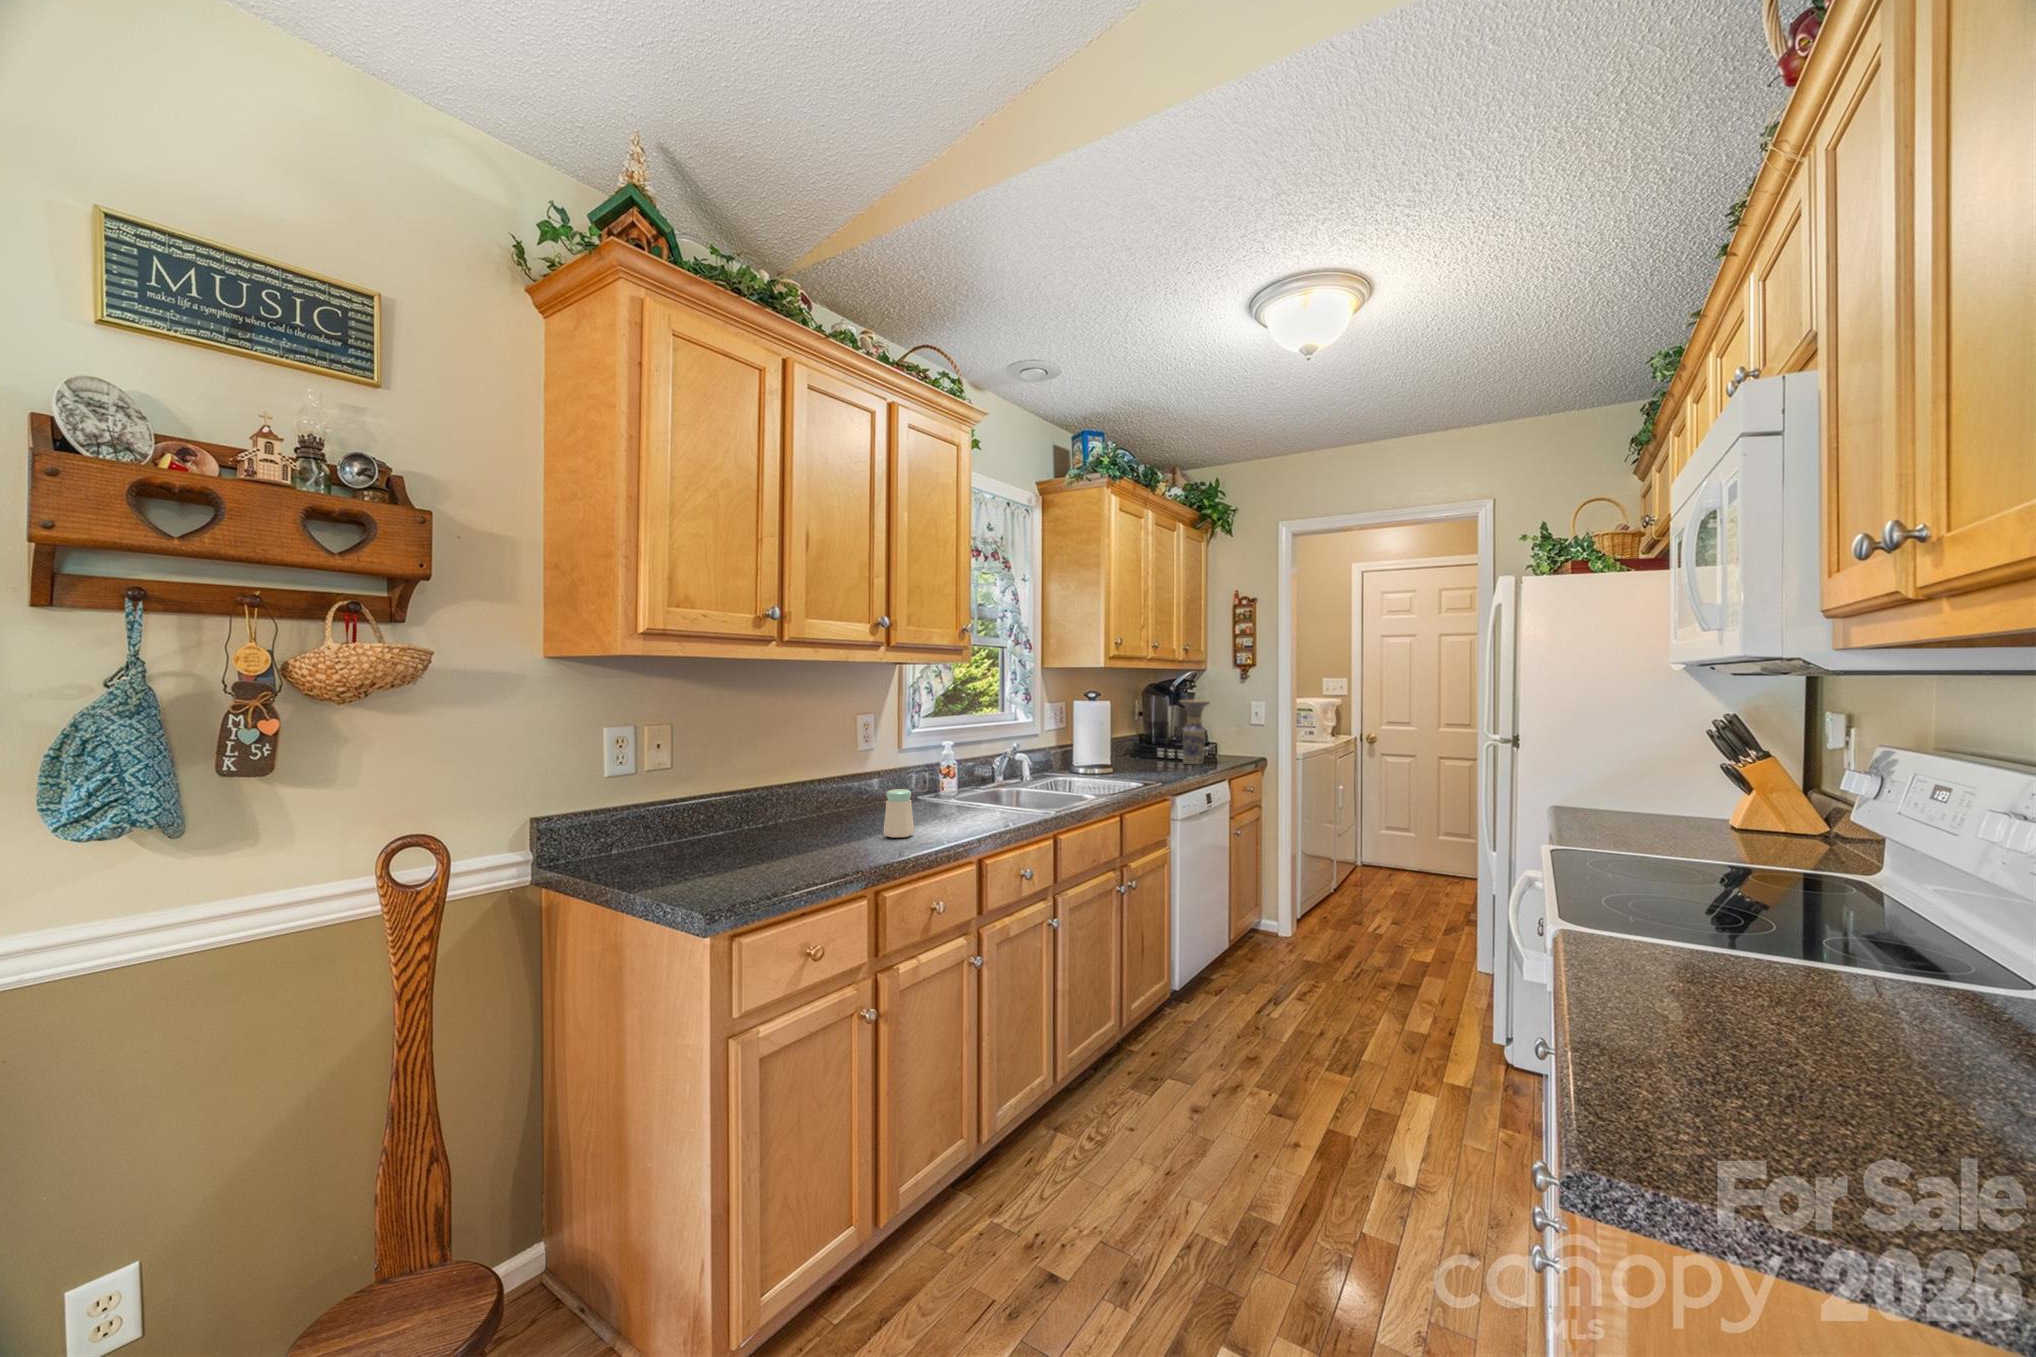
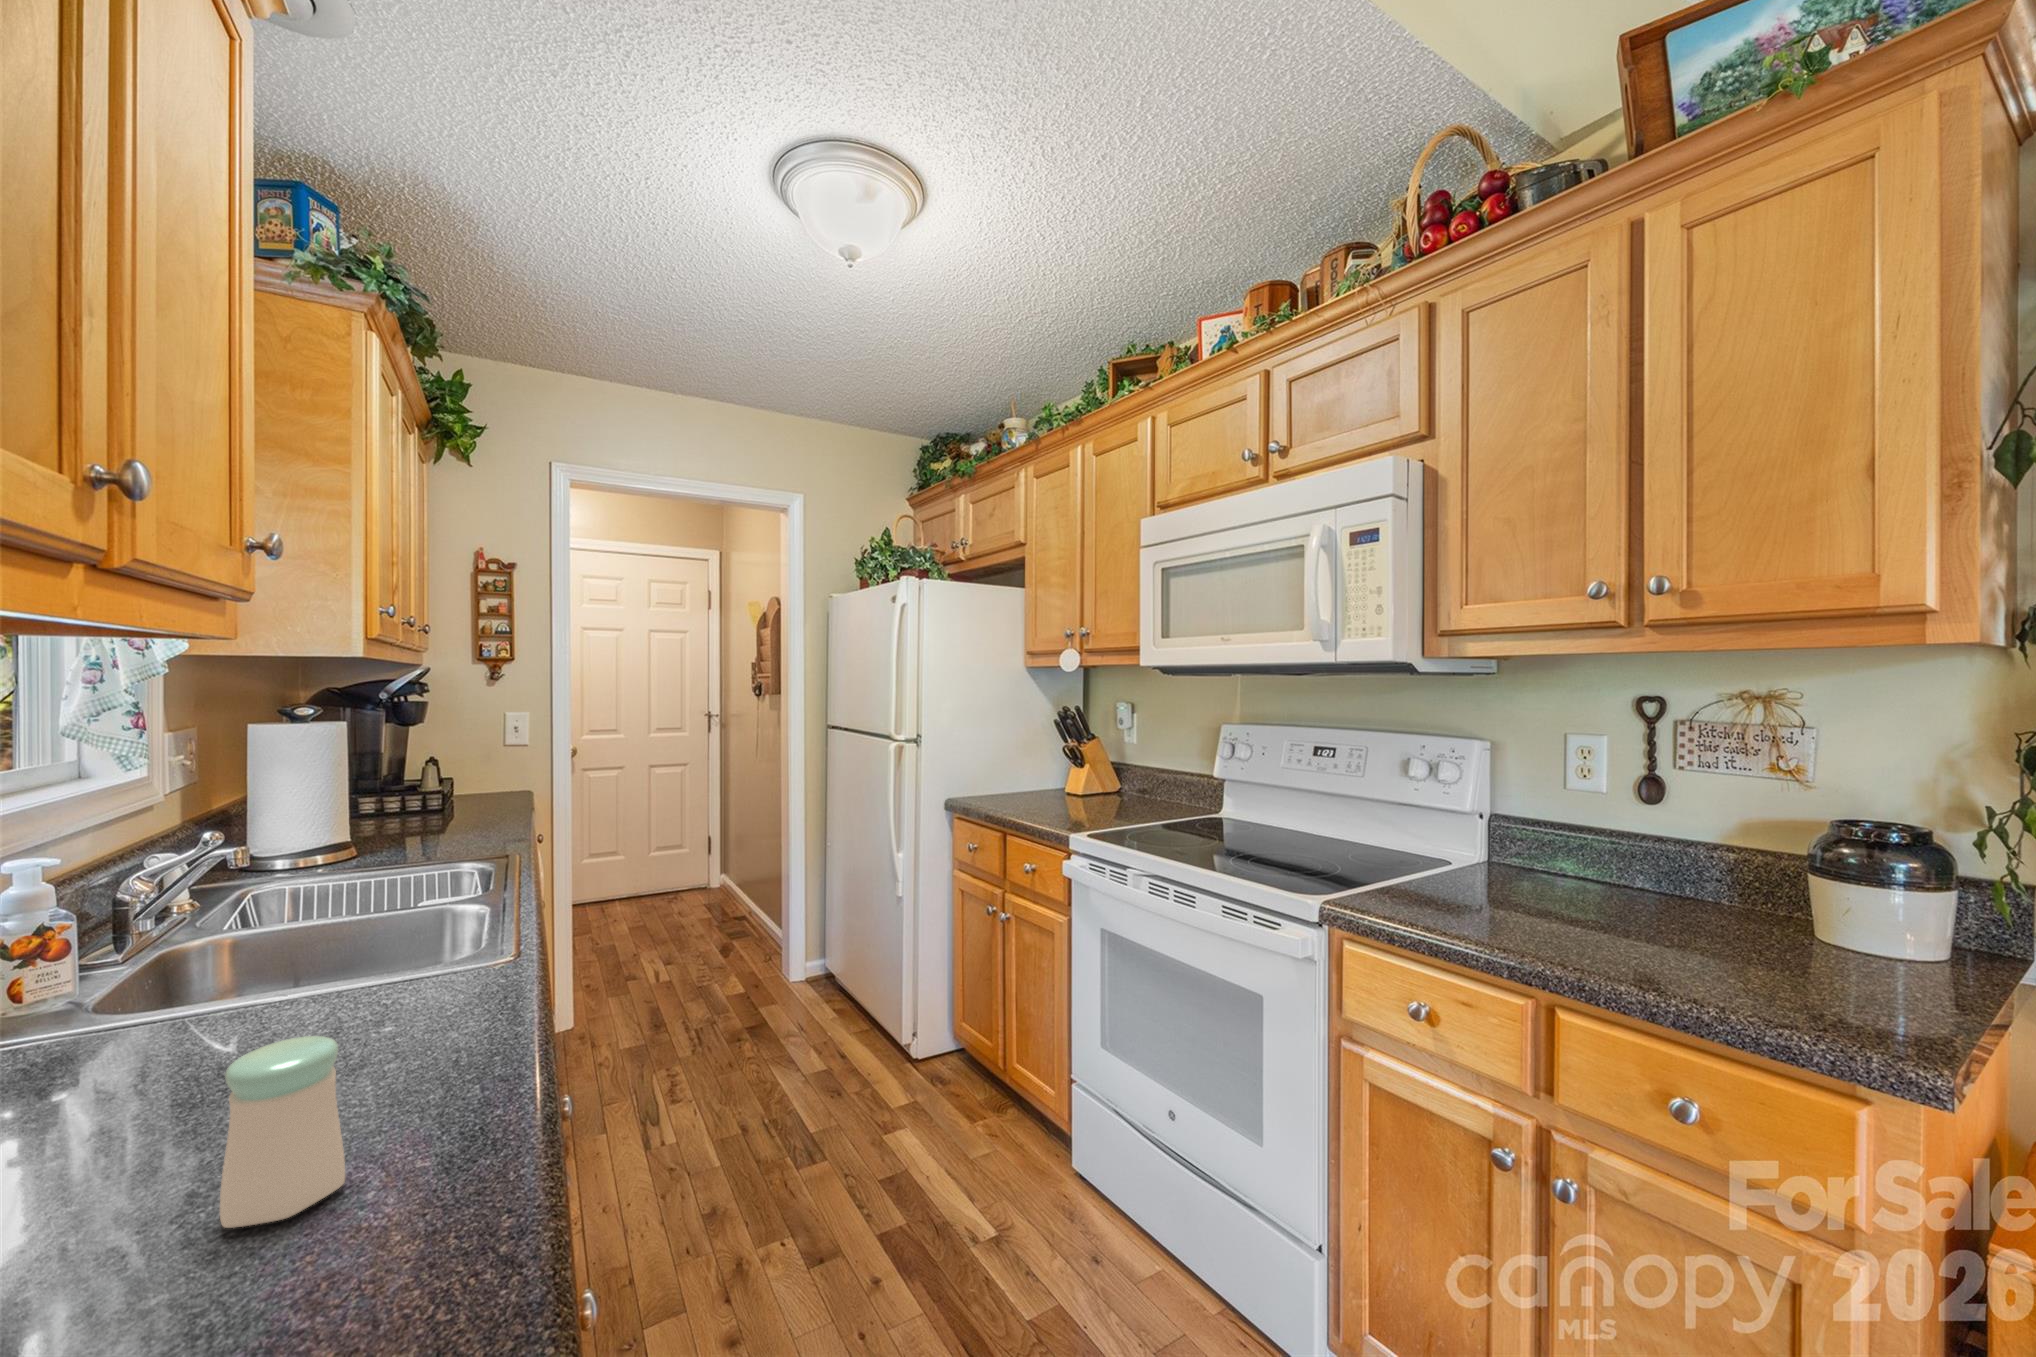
vase: present [1180,700,1210,764] -> none [434,712,492,816]

